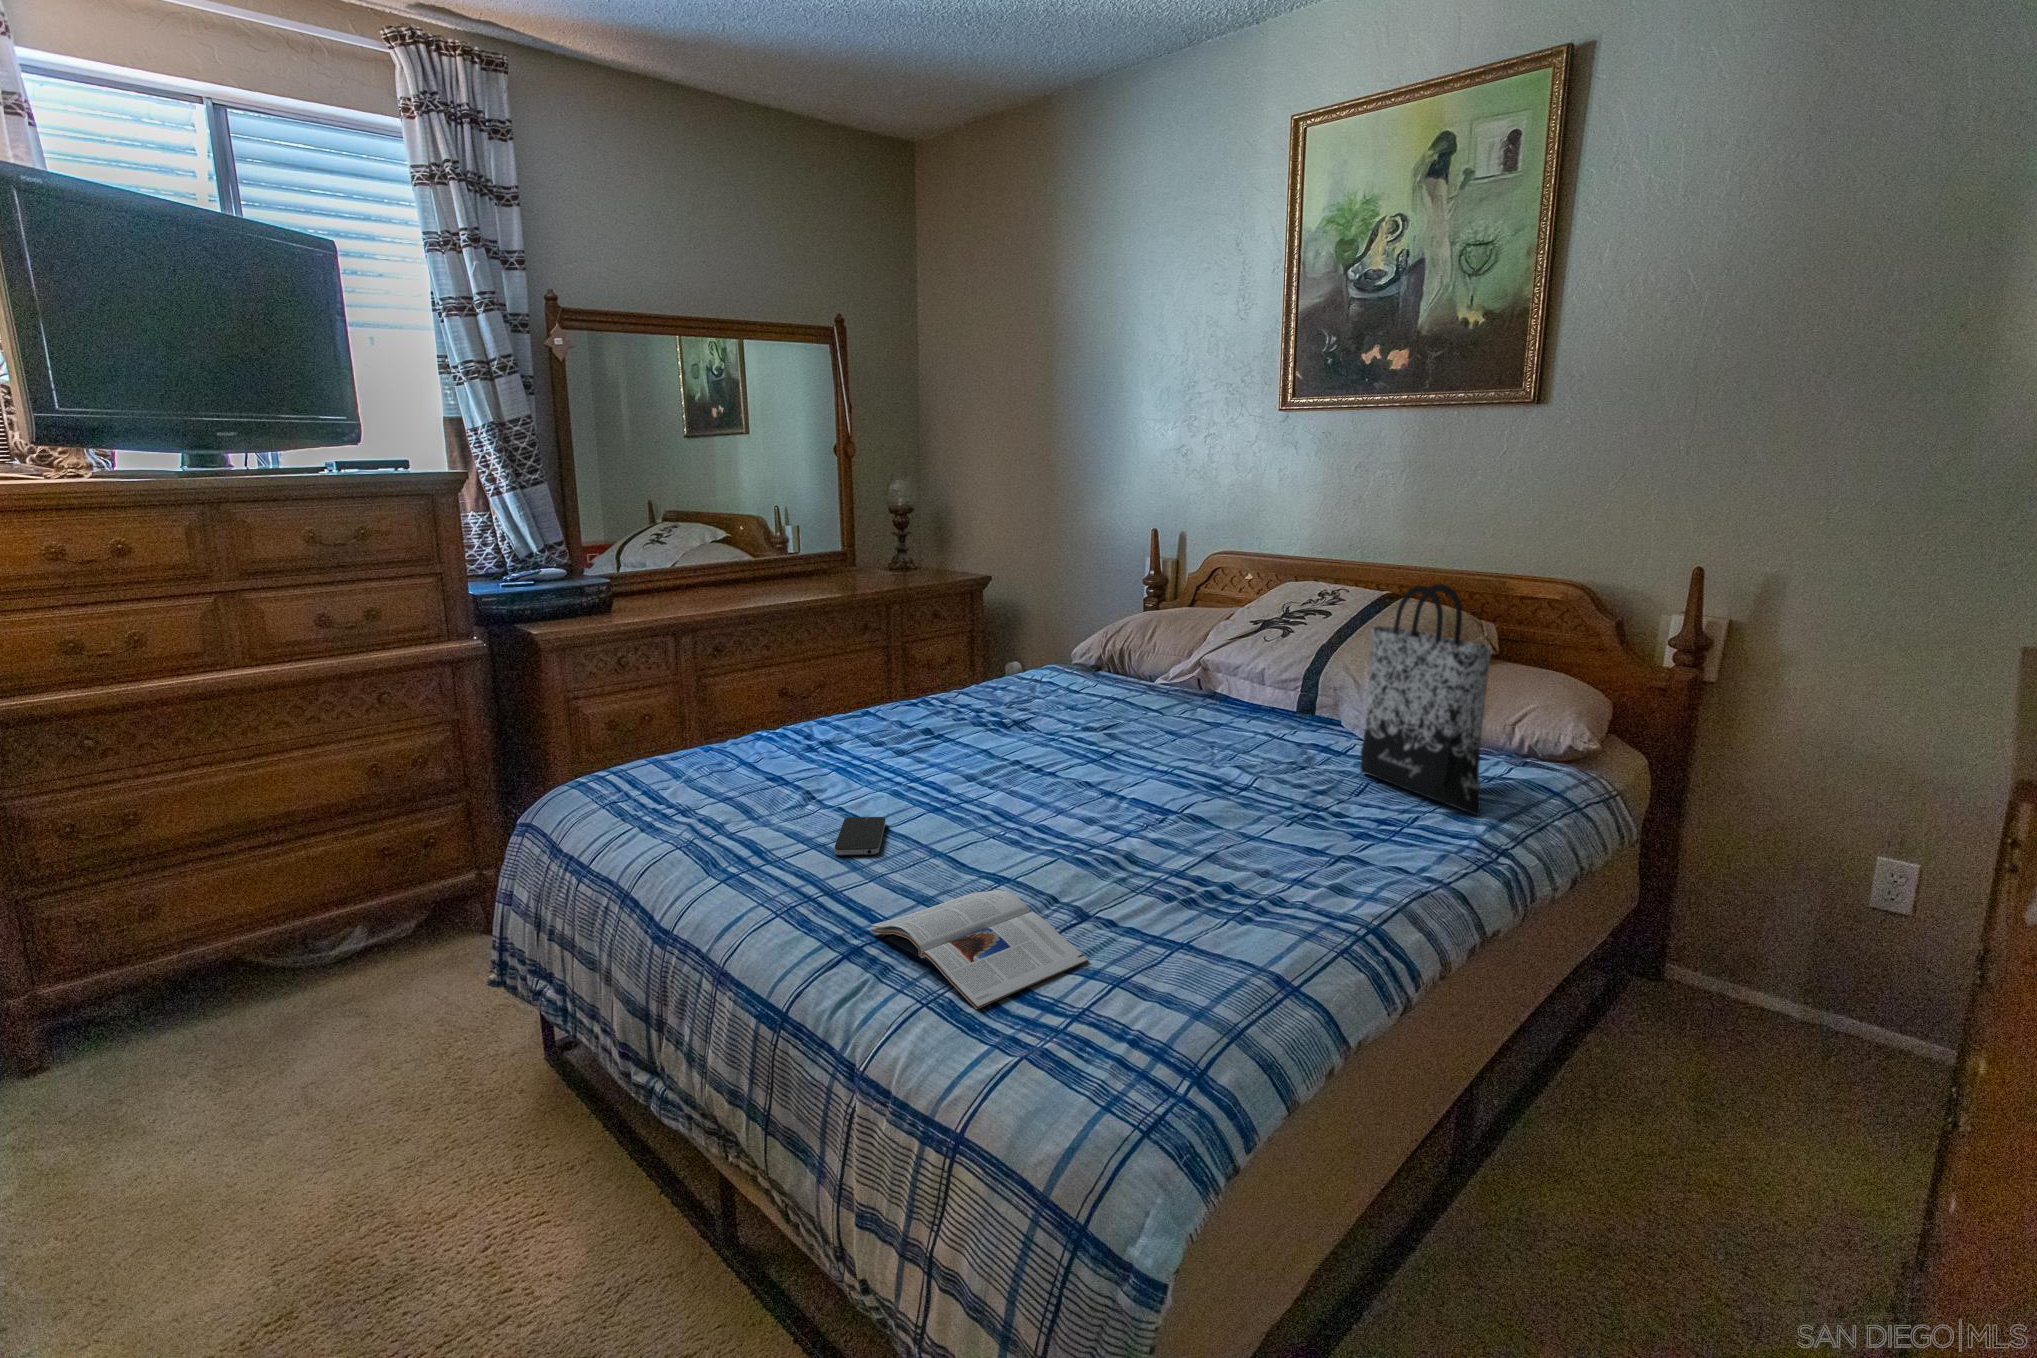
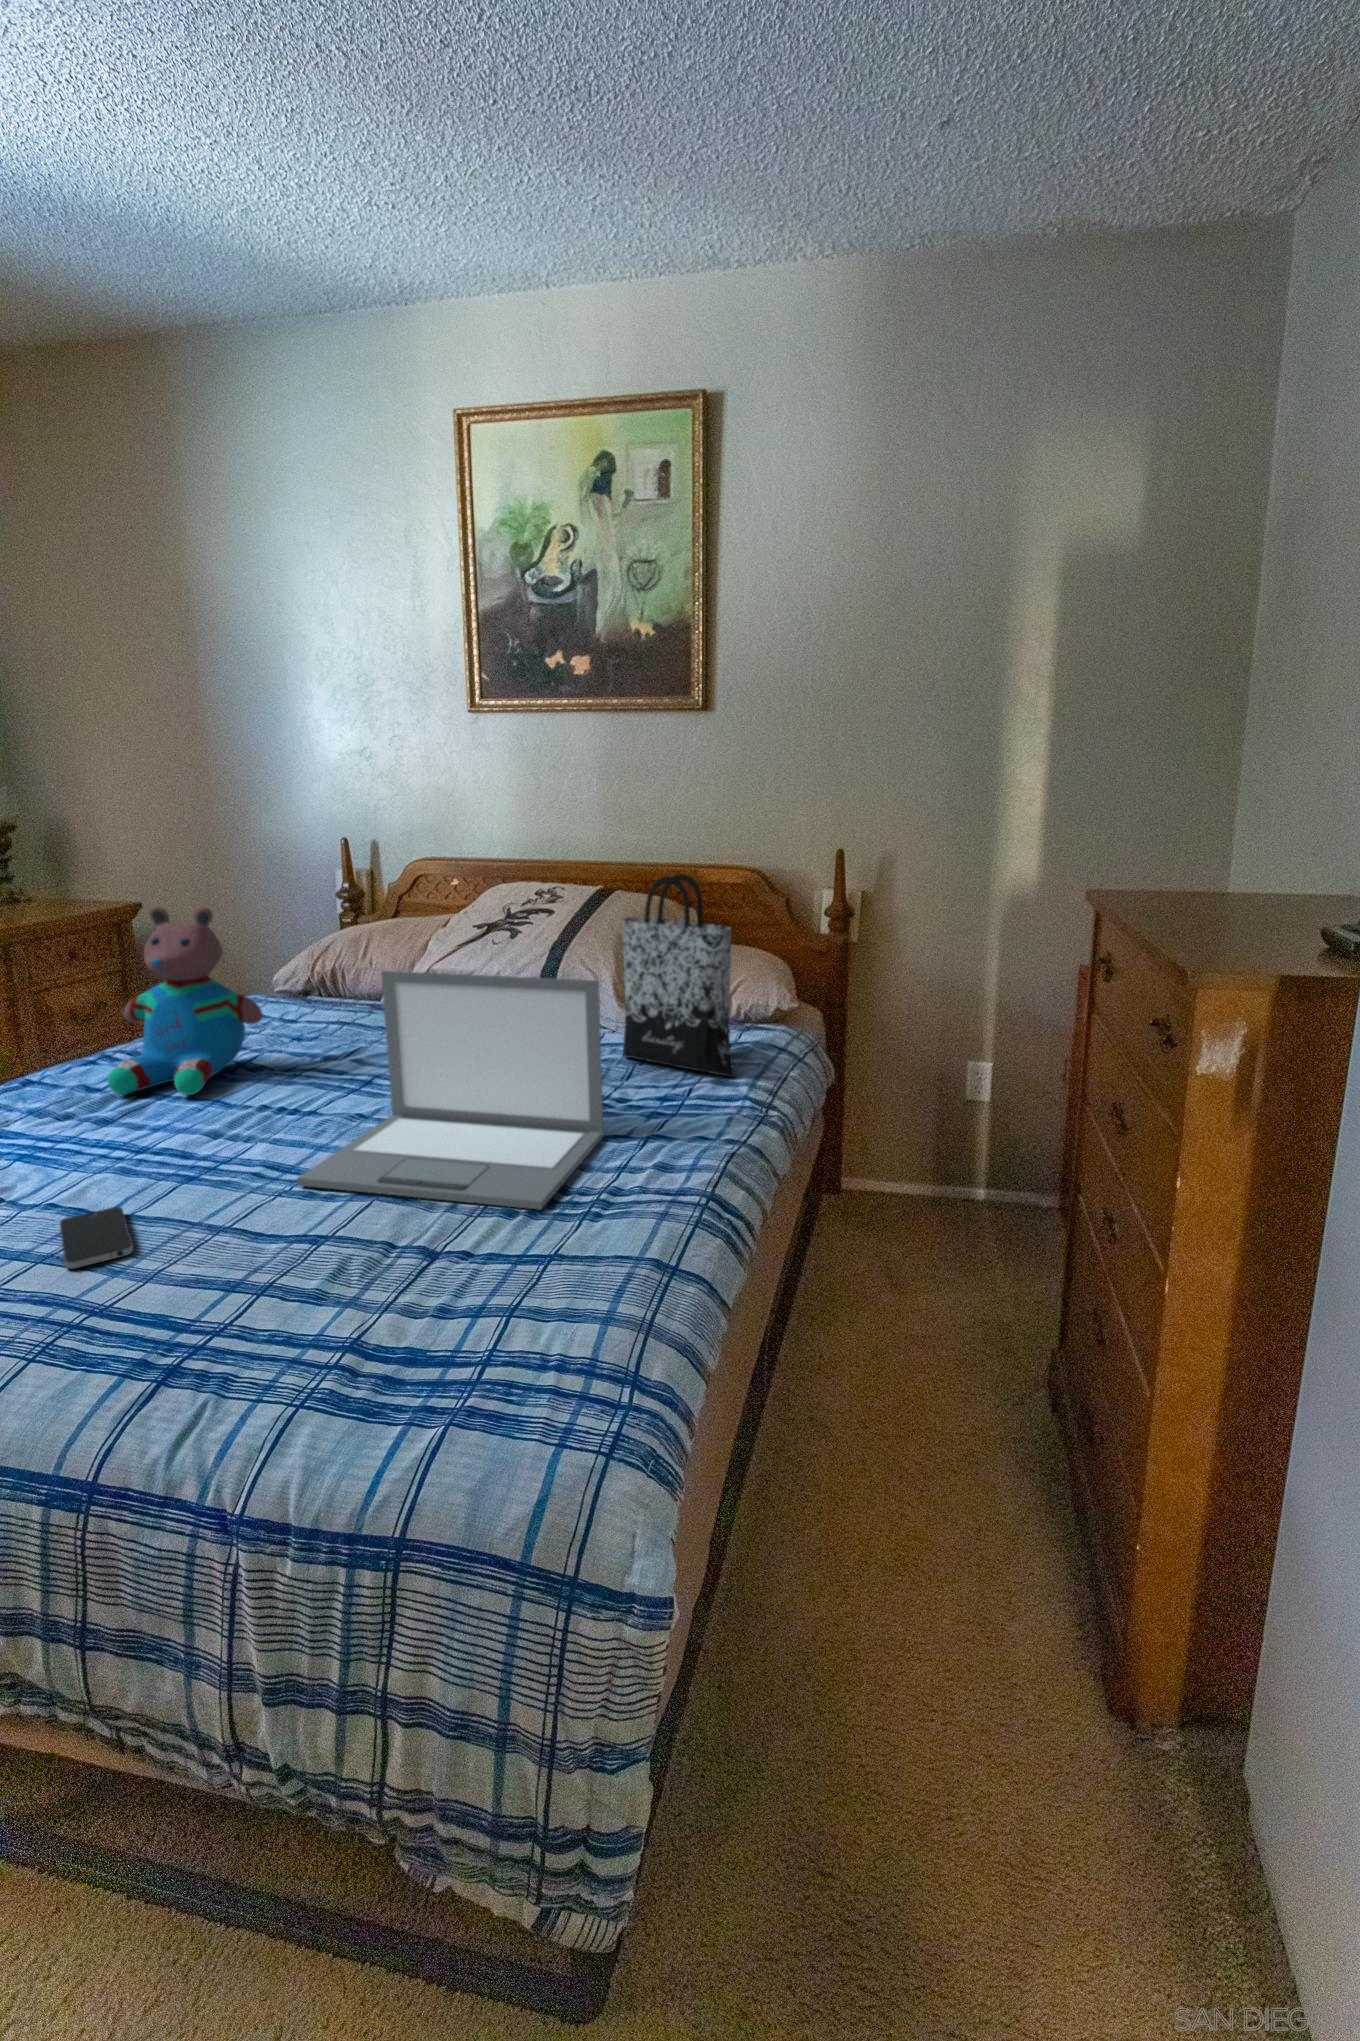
teddy bear: none [918,585,1035,742] -> present [107,906,262,1095]
laptop: none [1009,655,1303,901] -> present [297,971,603,1210]
magazine: present [871,890,1088,1009] -> none [177,1252,466,1394]

